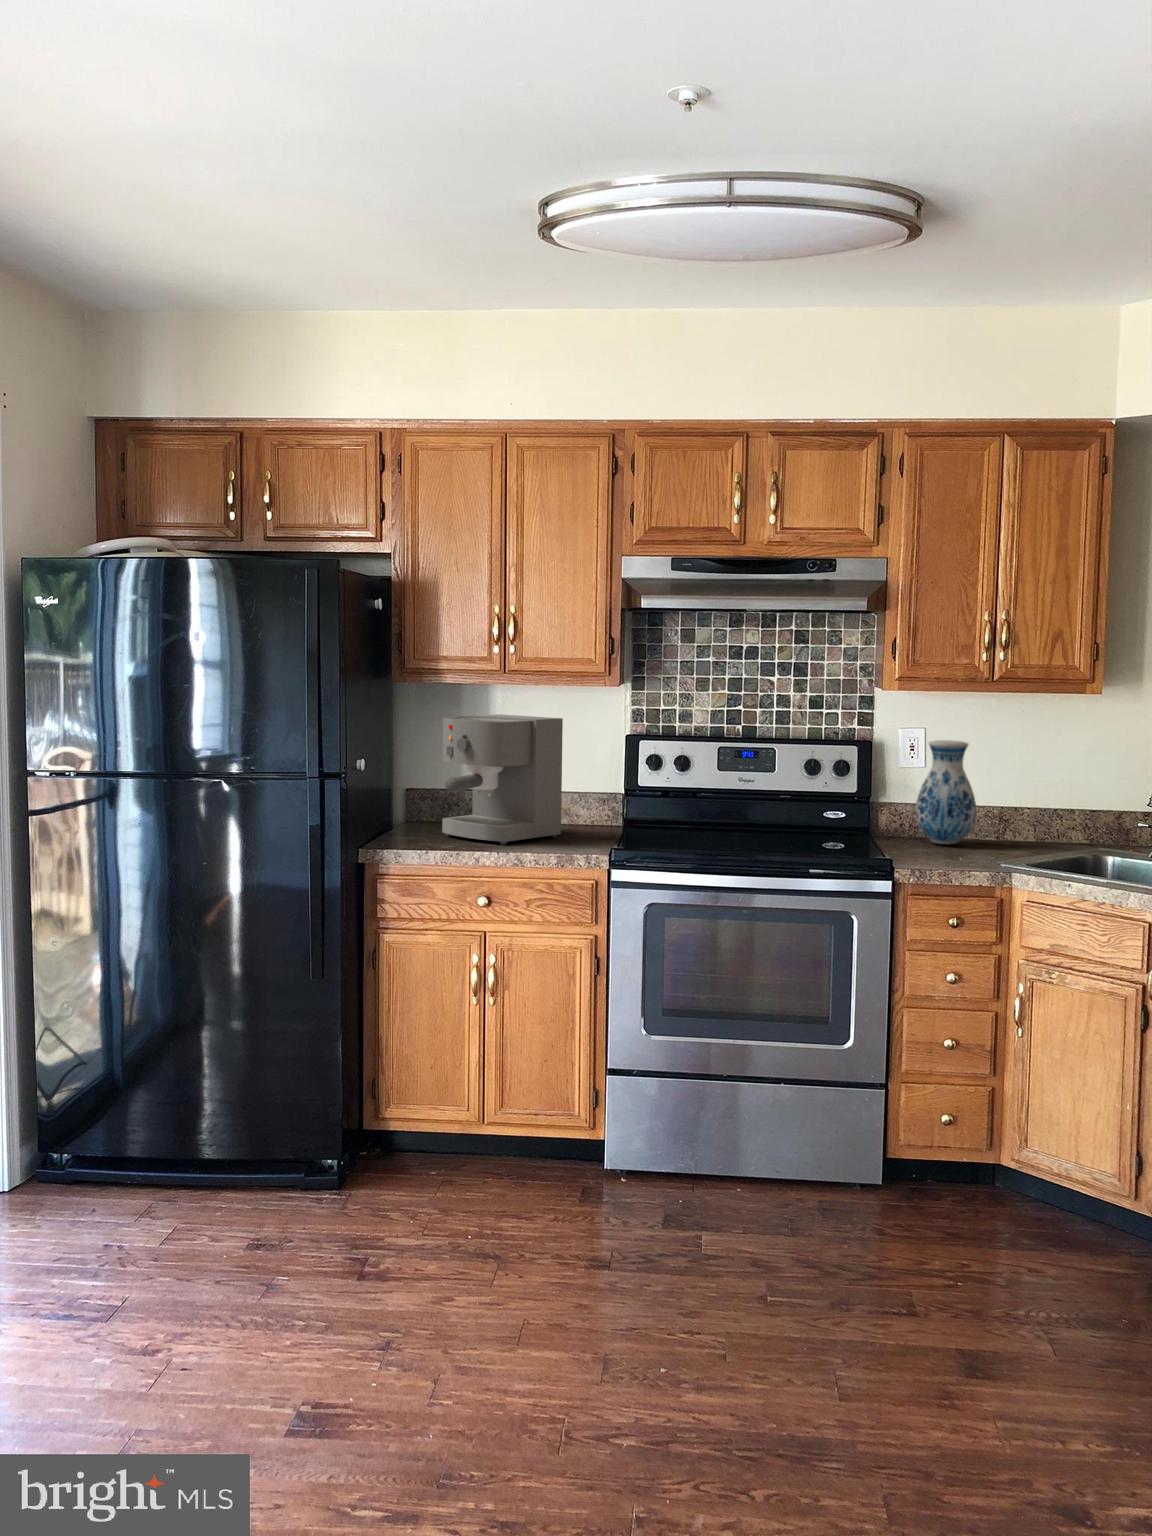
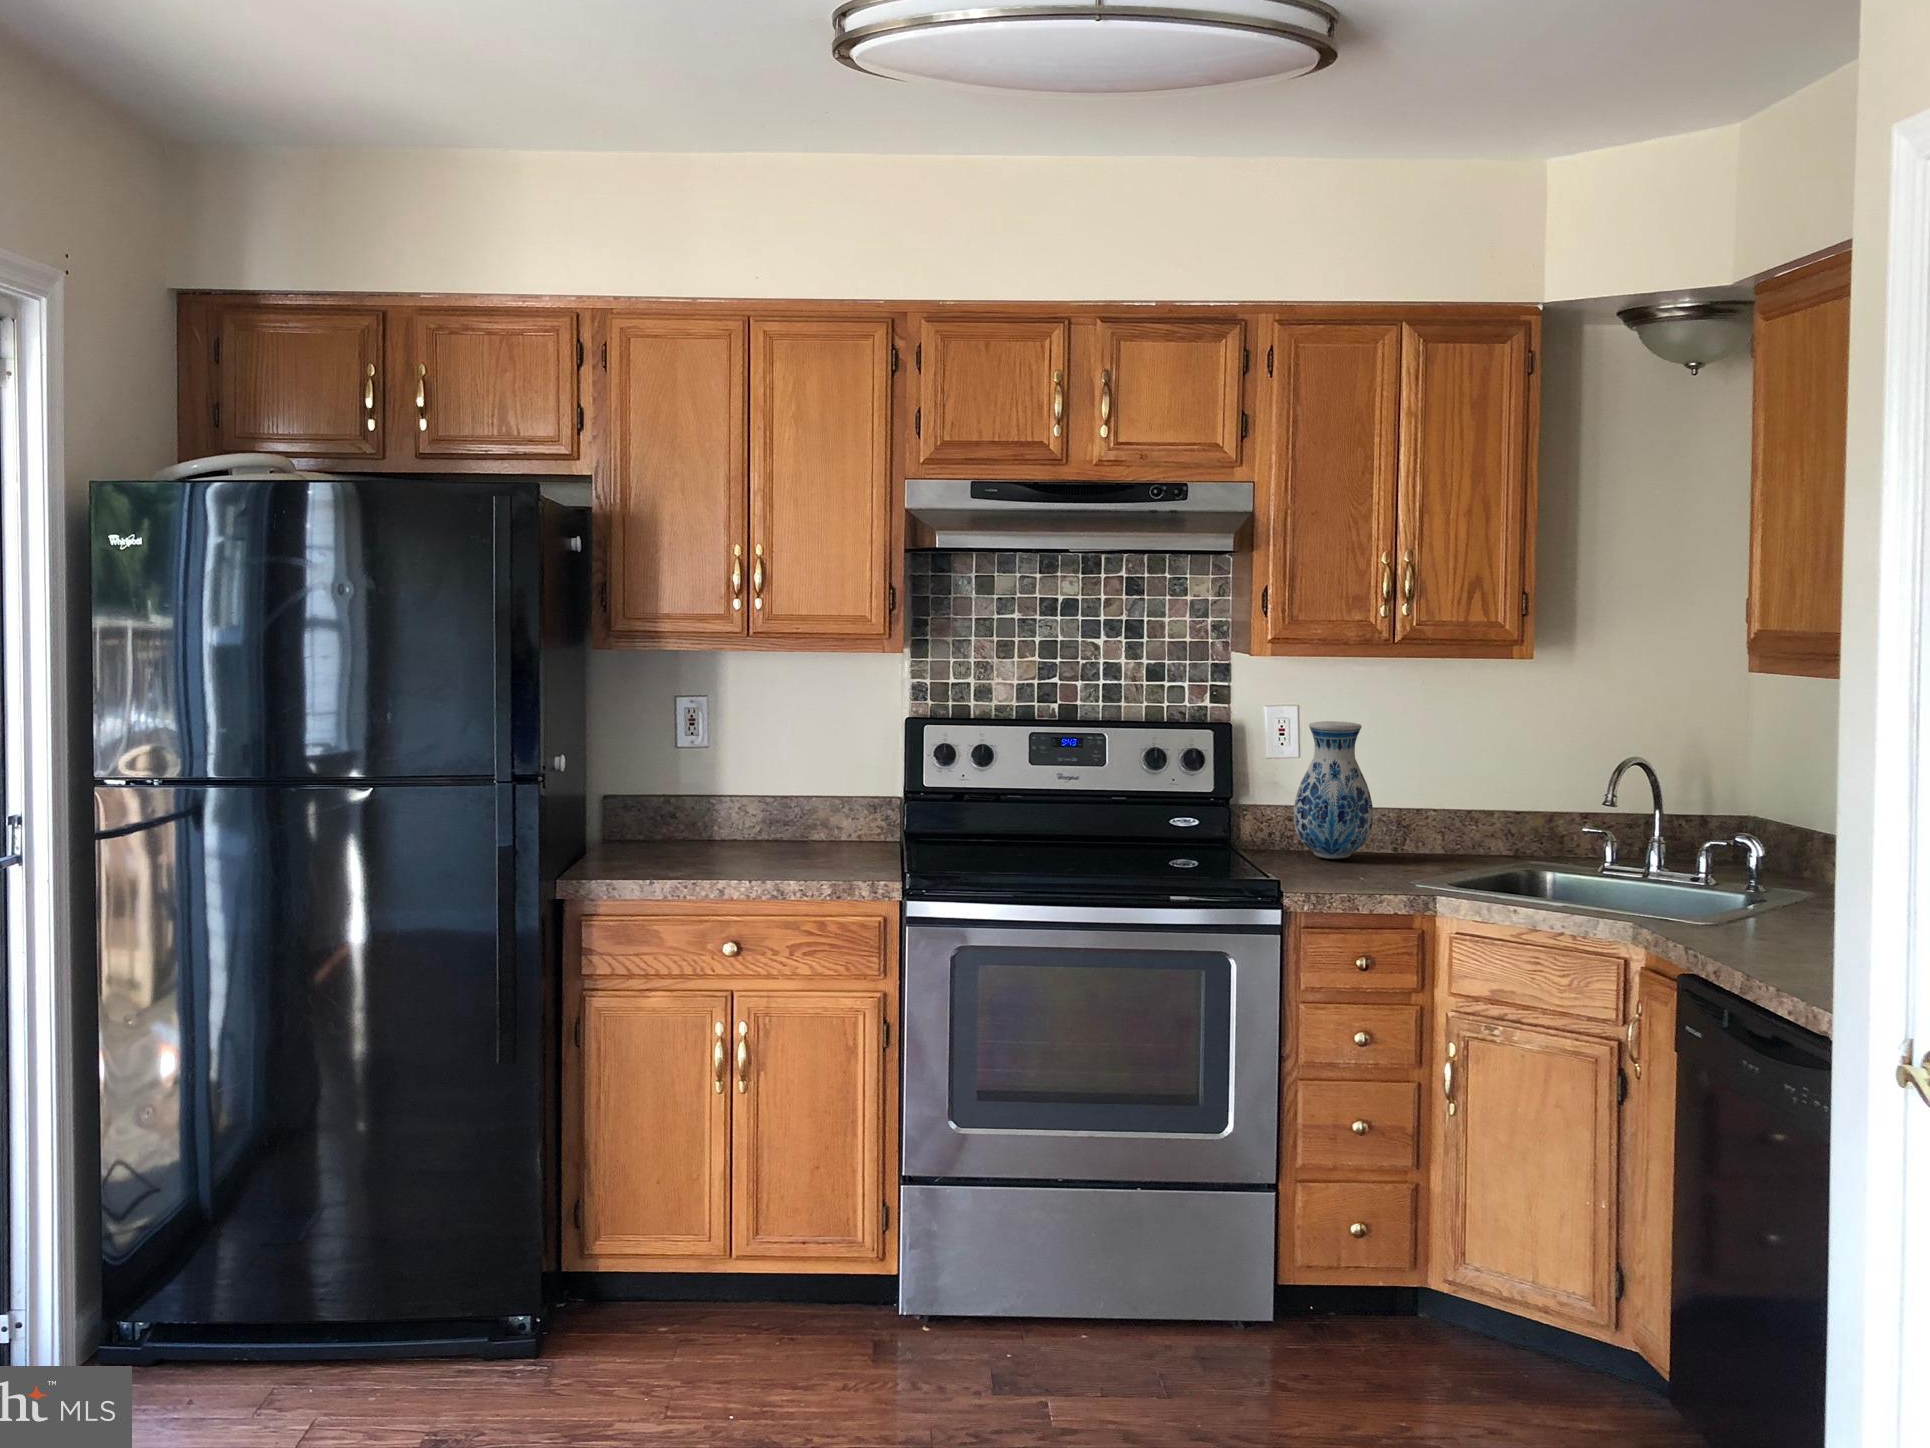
coffee maker: present [442,714,563,844] -> none [664,693,828,870]

